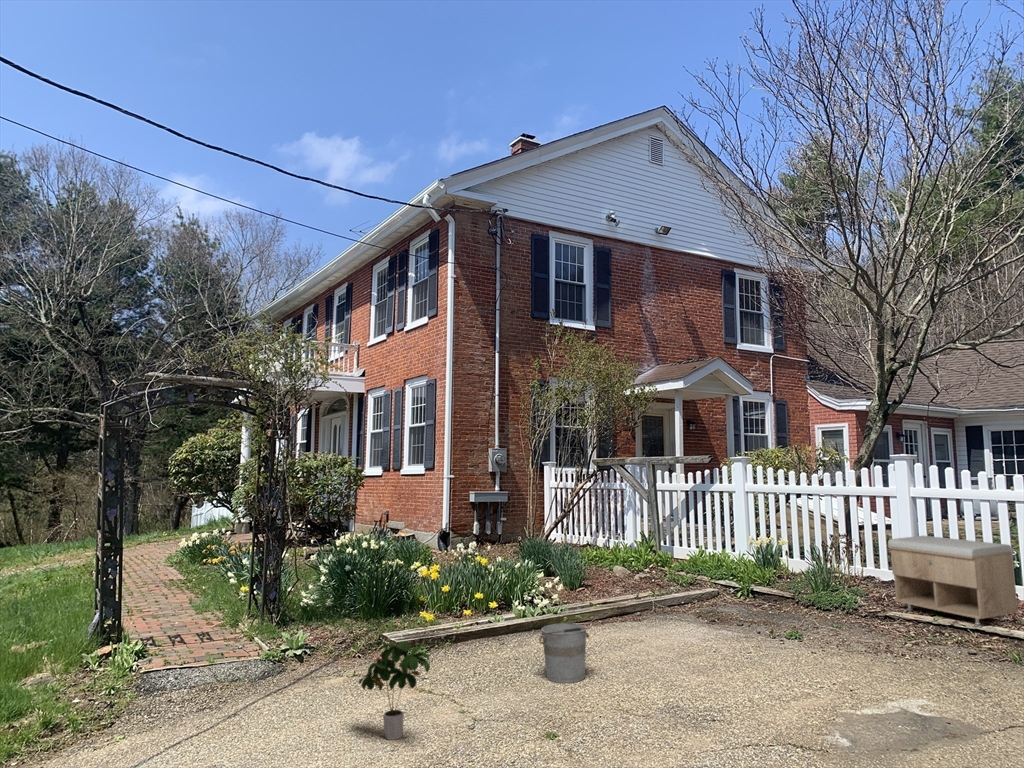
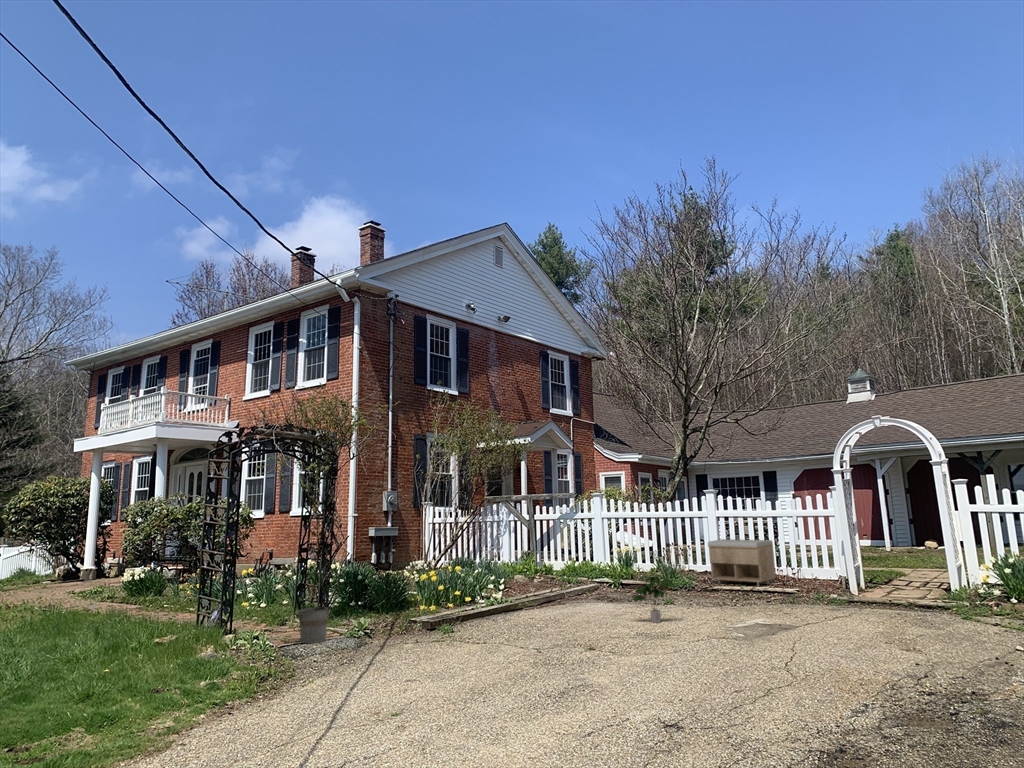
bucket: present [539,623,591,683] -> present [297,607,331,643]
potted plant: present [359,640,430,740] -> present [632,575,675,623]

